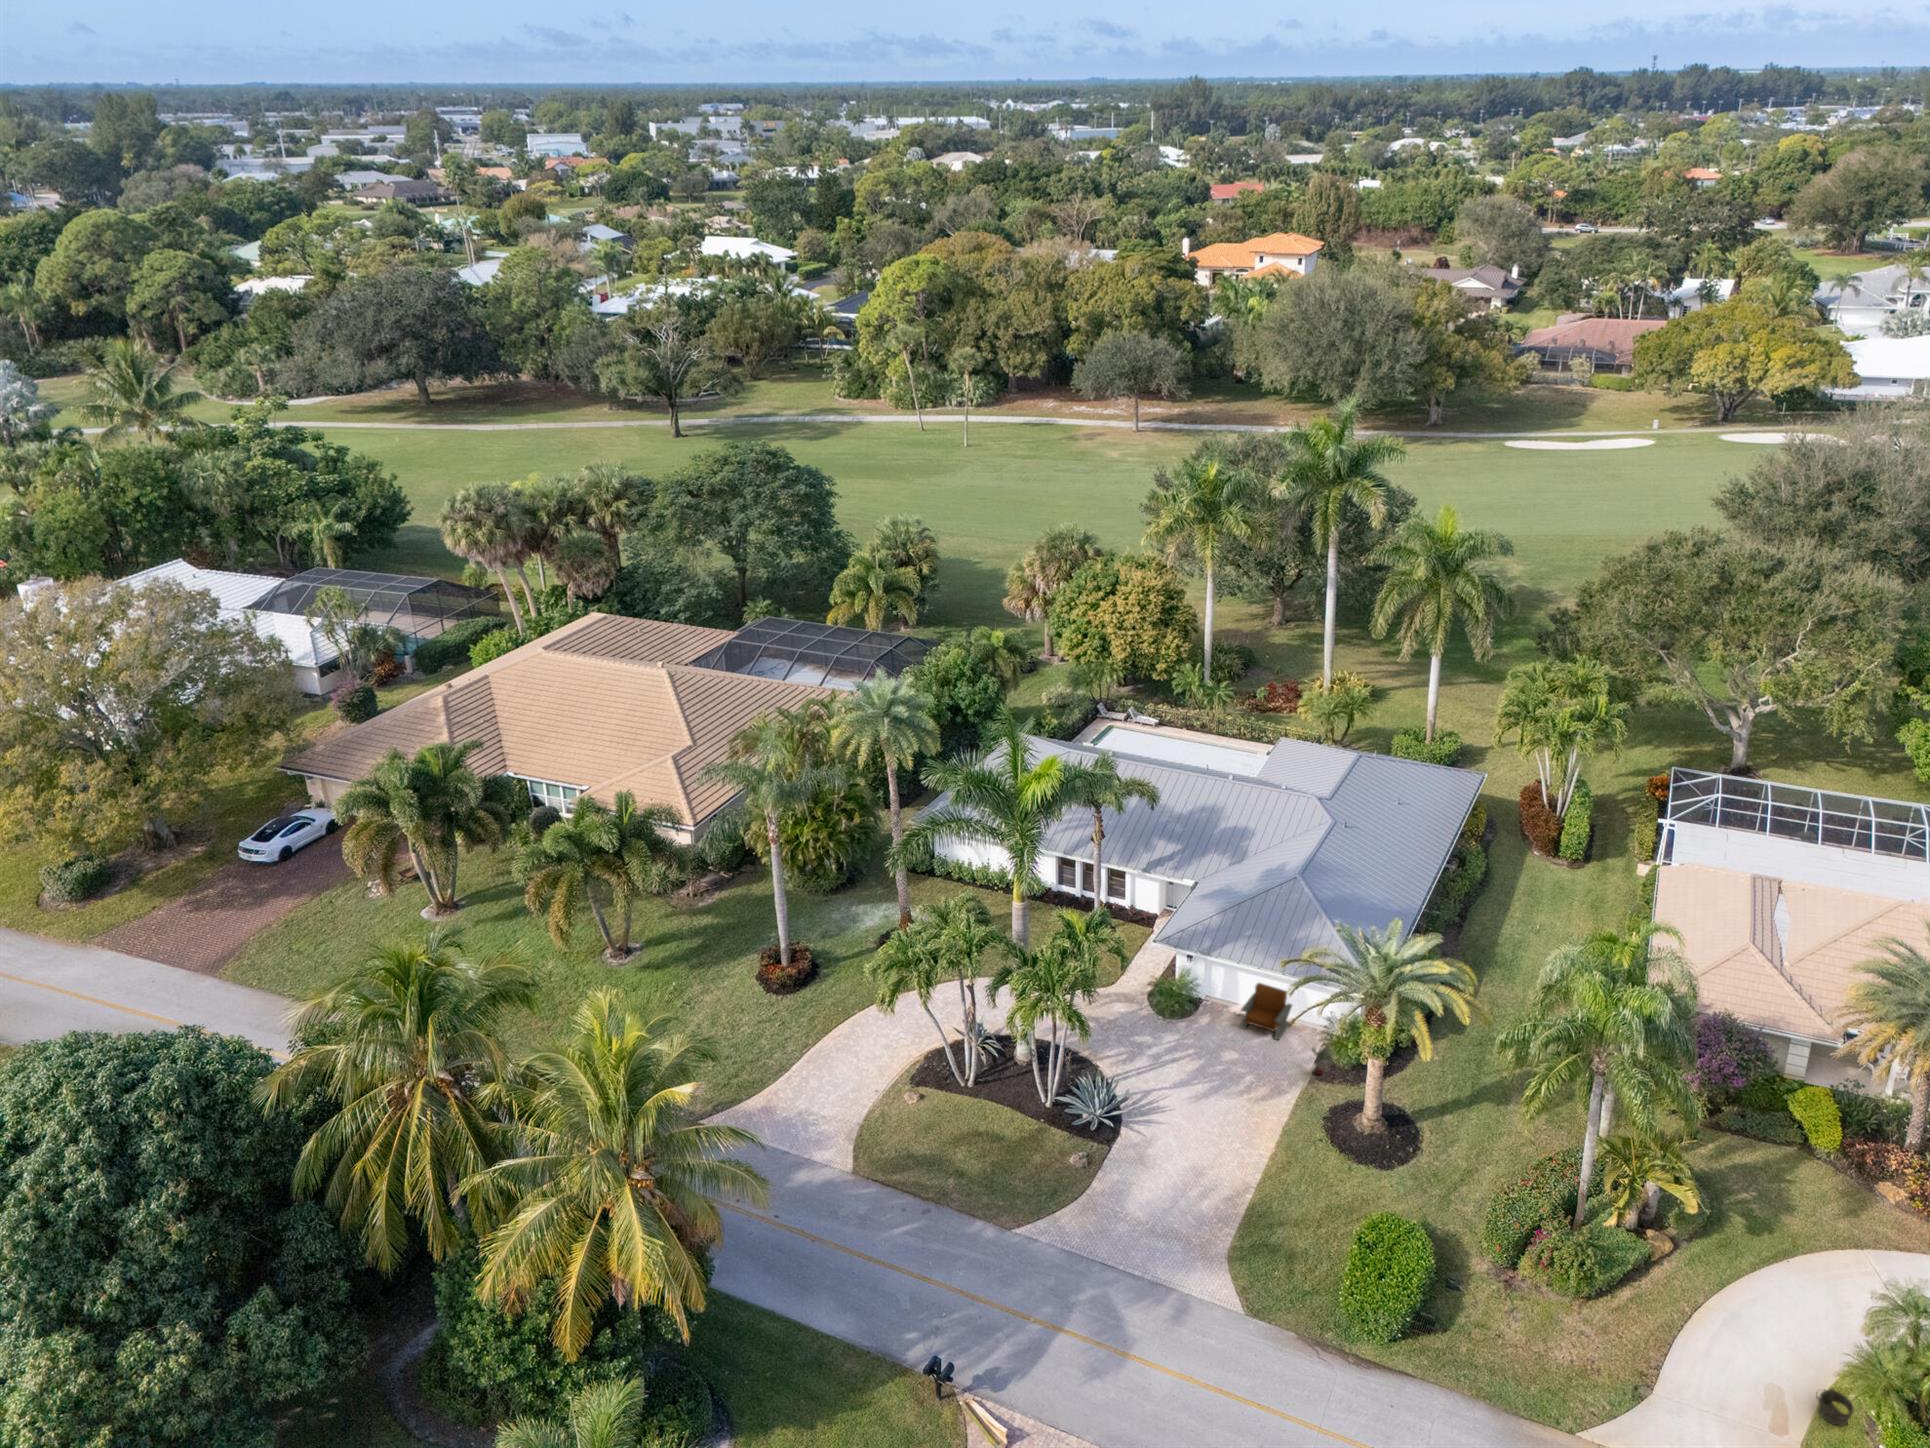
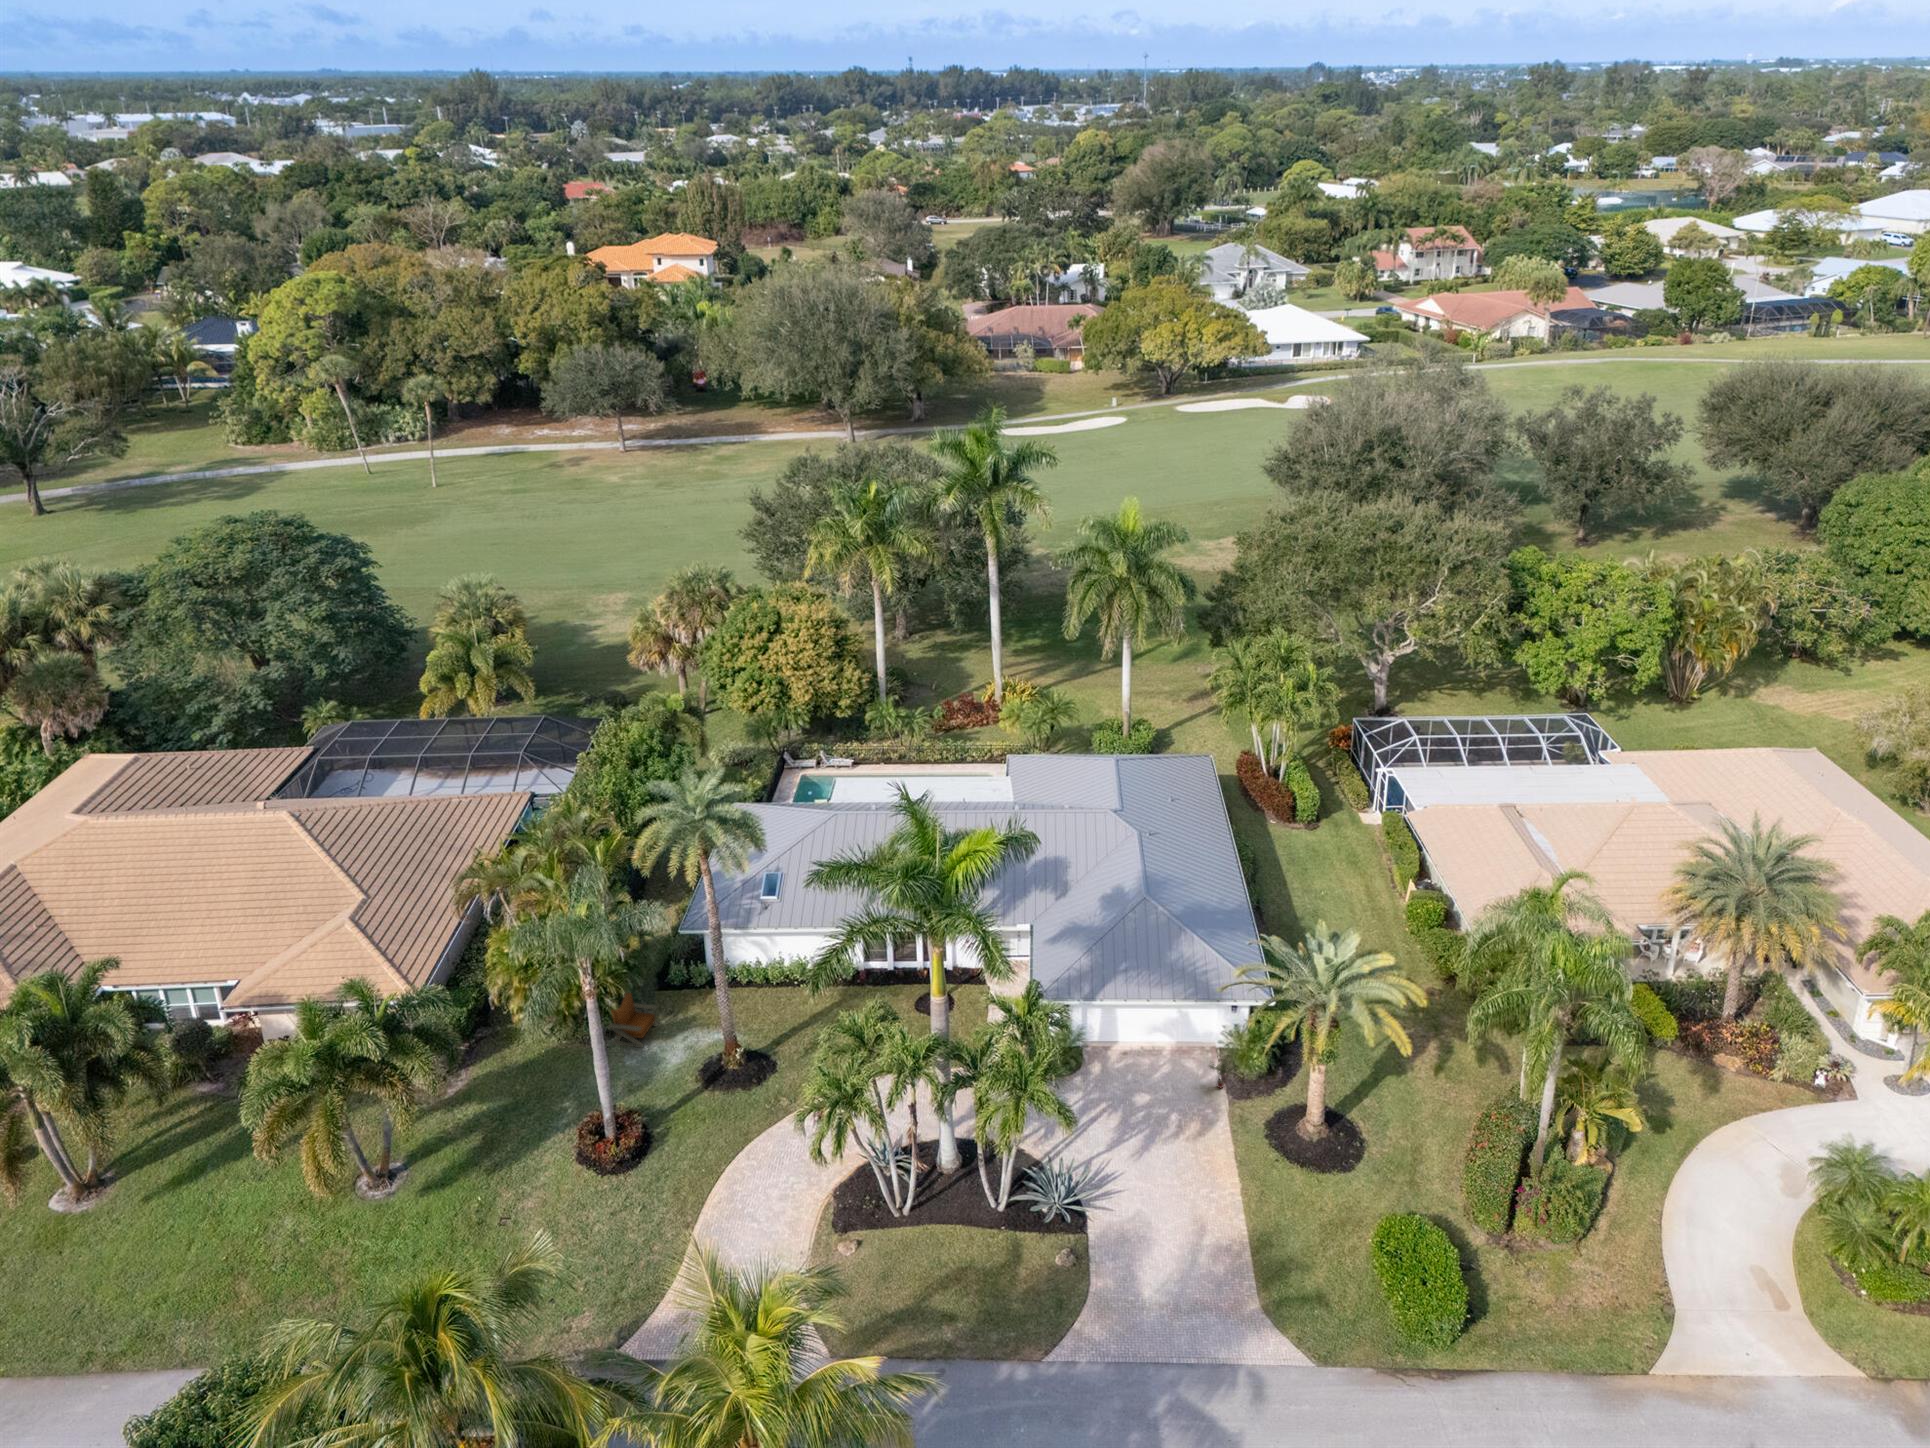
lounge chair: present [1240,983,1292,1040] -> present [608,993,659,1048]
bucket: present [1816,1389,1854,1426] -> none [1745,1228,1776,1257]

